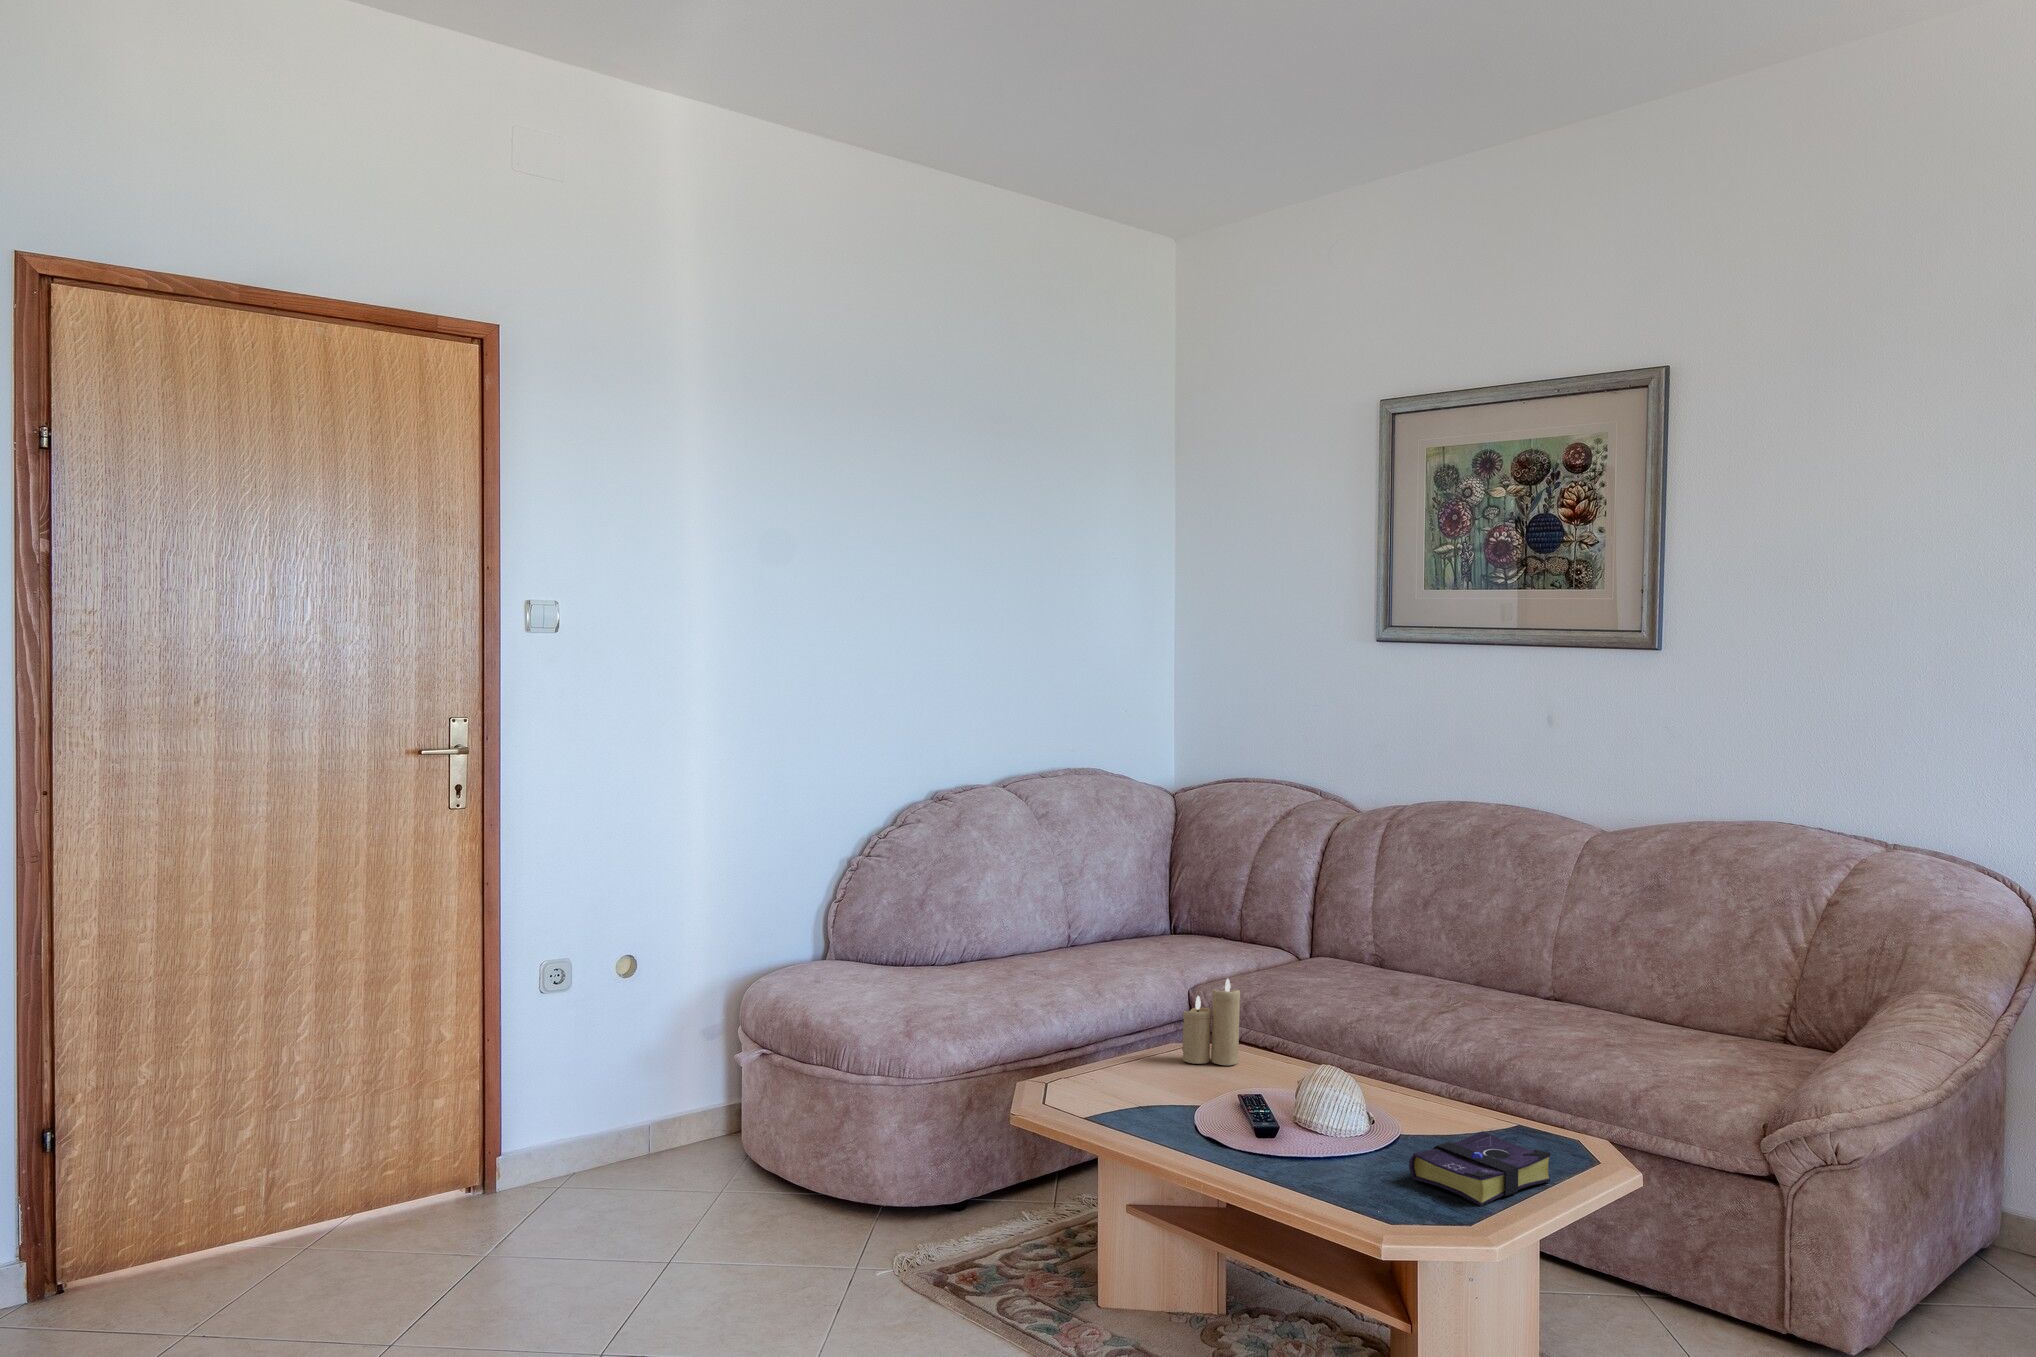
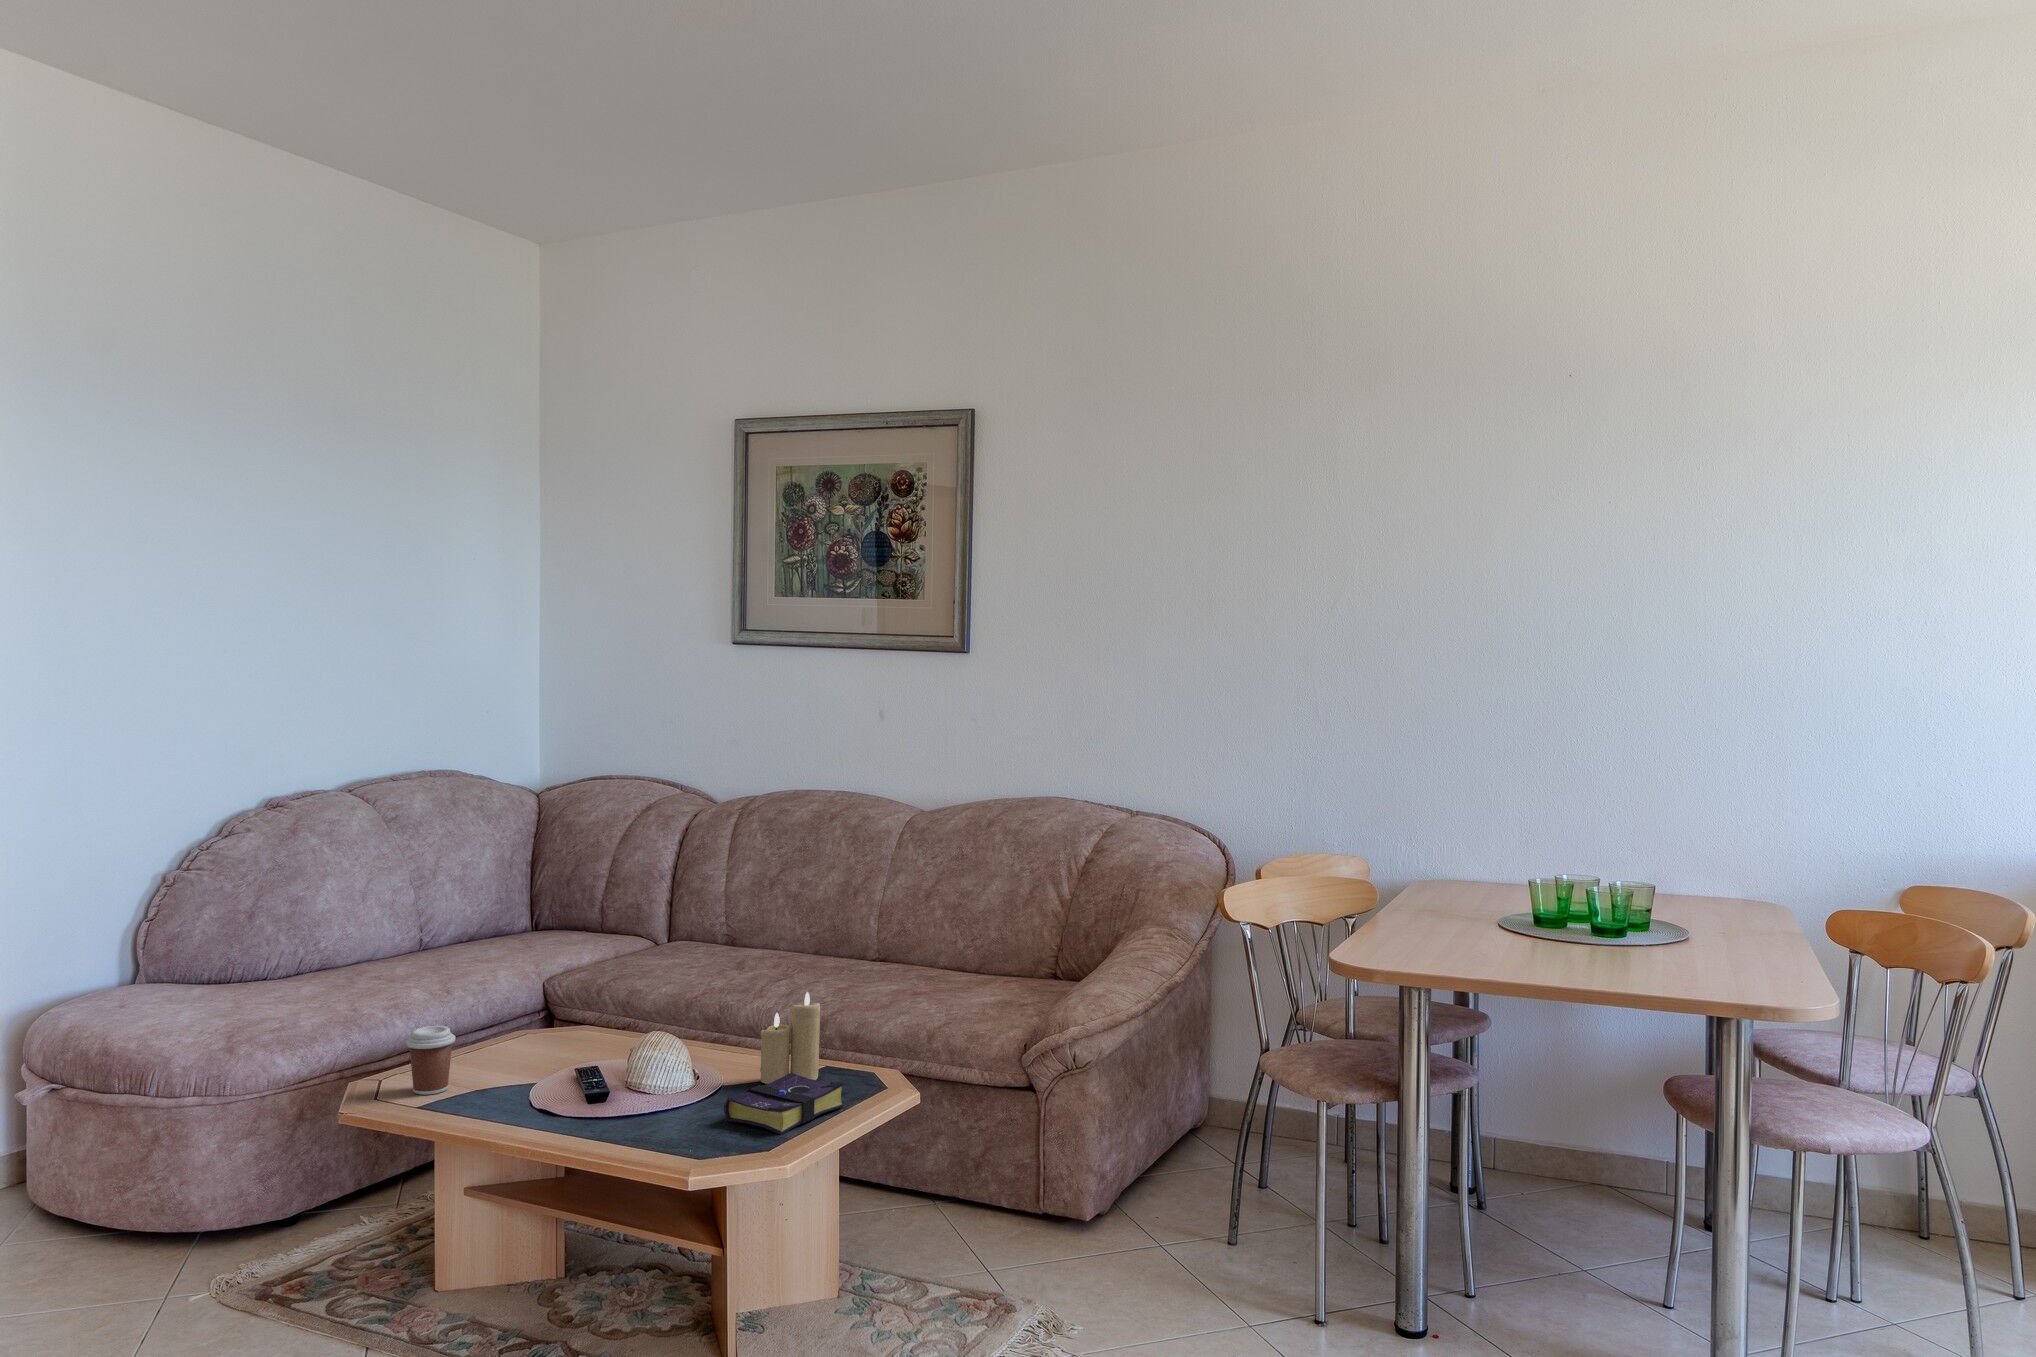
candle: present [1182,979,1240,1065] -> present [760,992,820,1084]
coffee cup: none [1070,1032,1117,1103] -> present [406,1026,456,1095]

